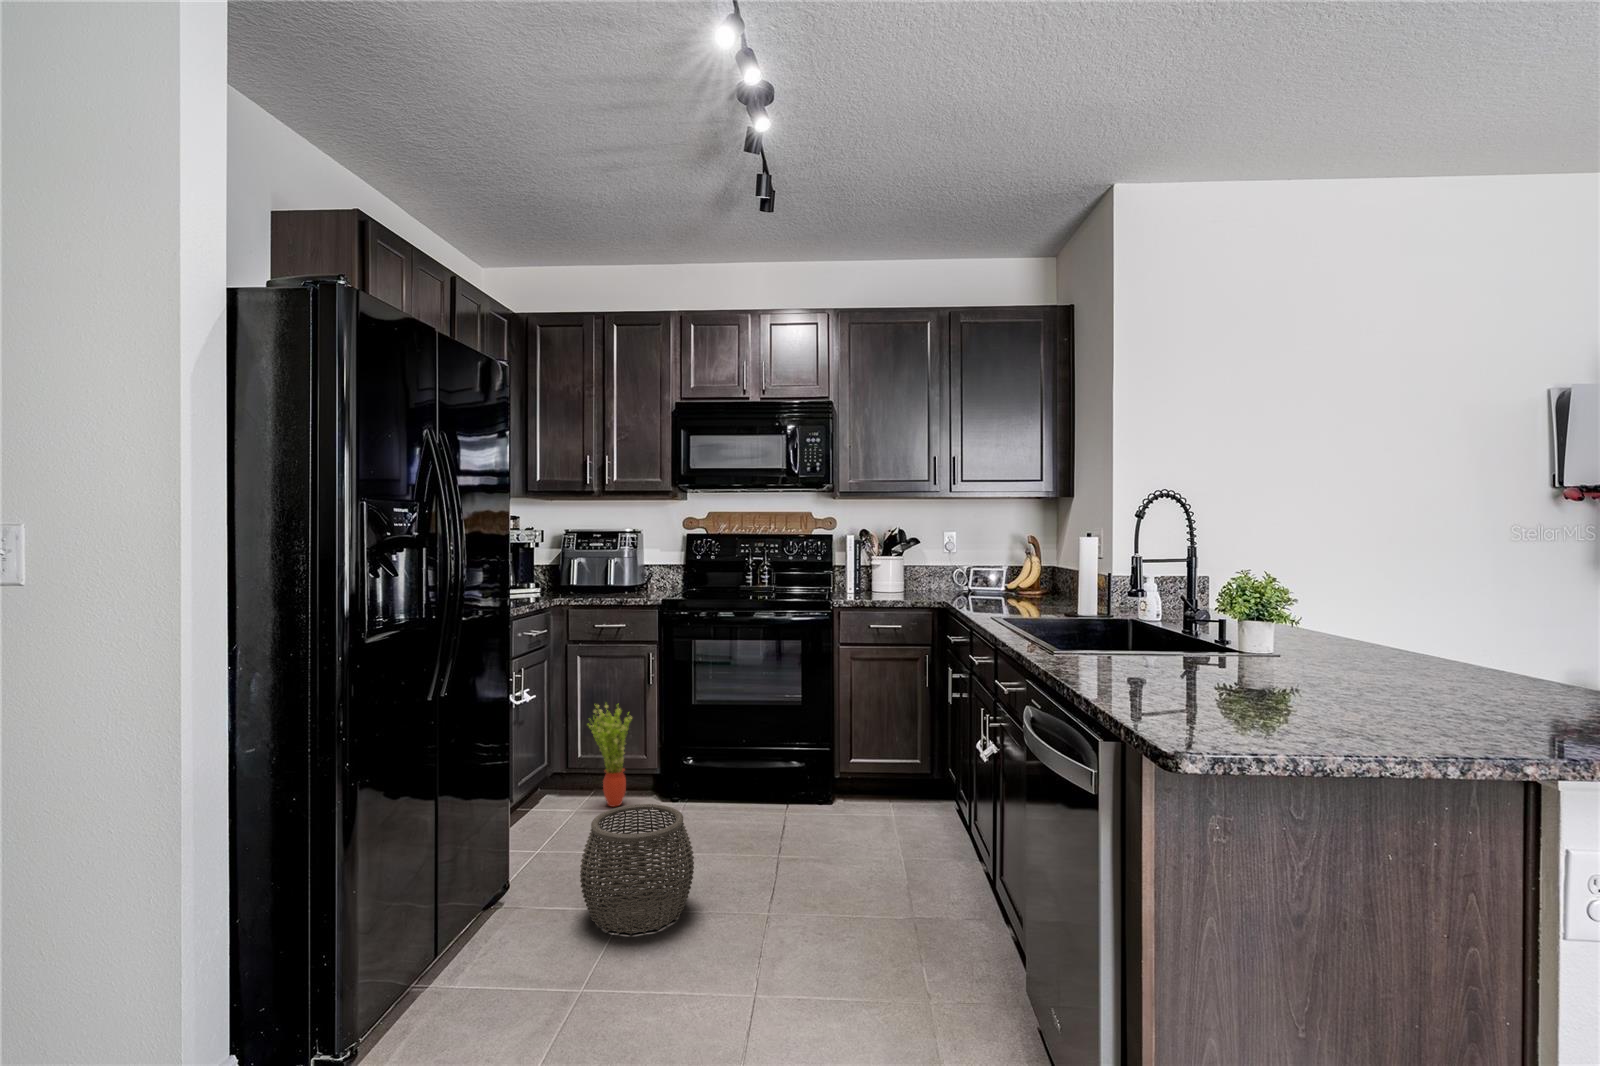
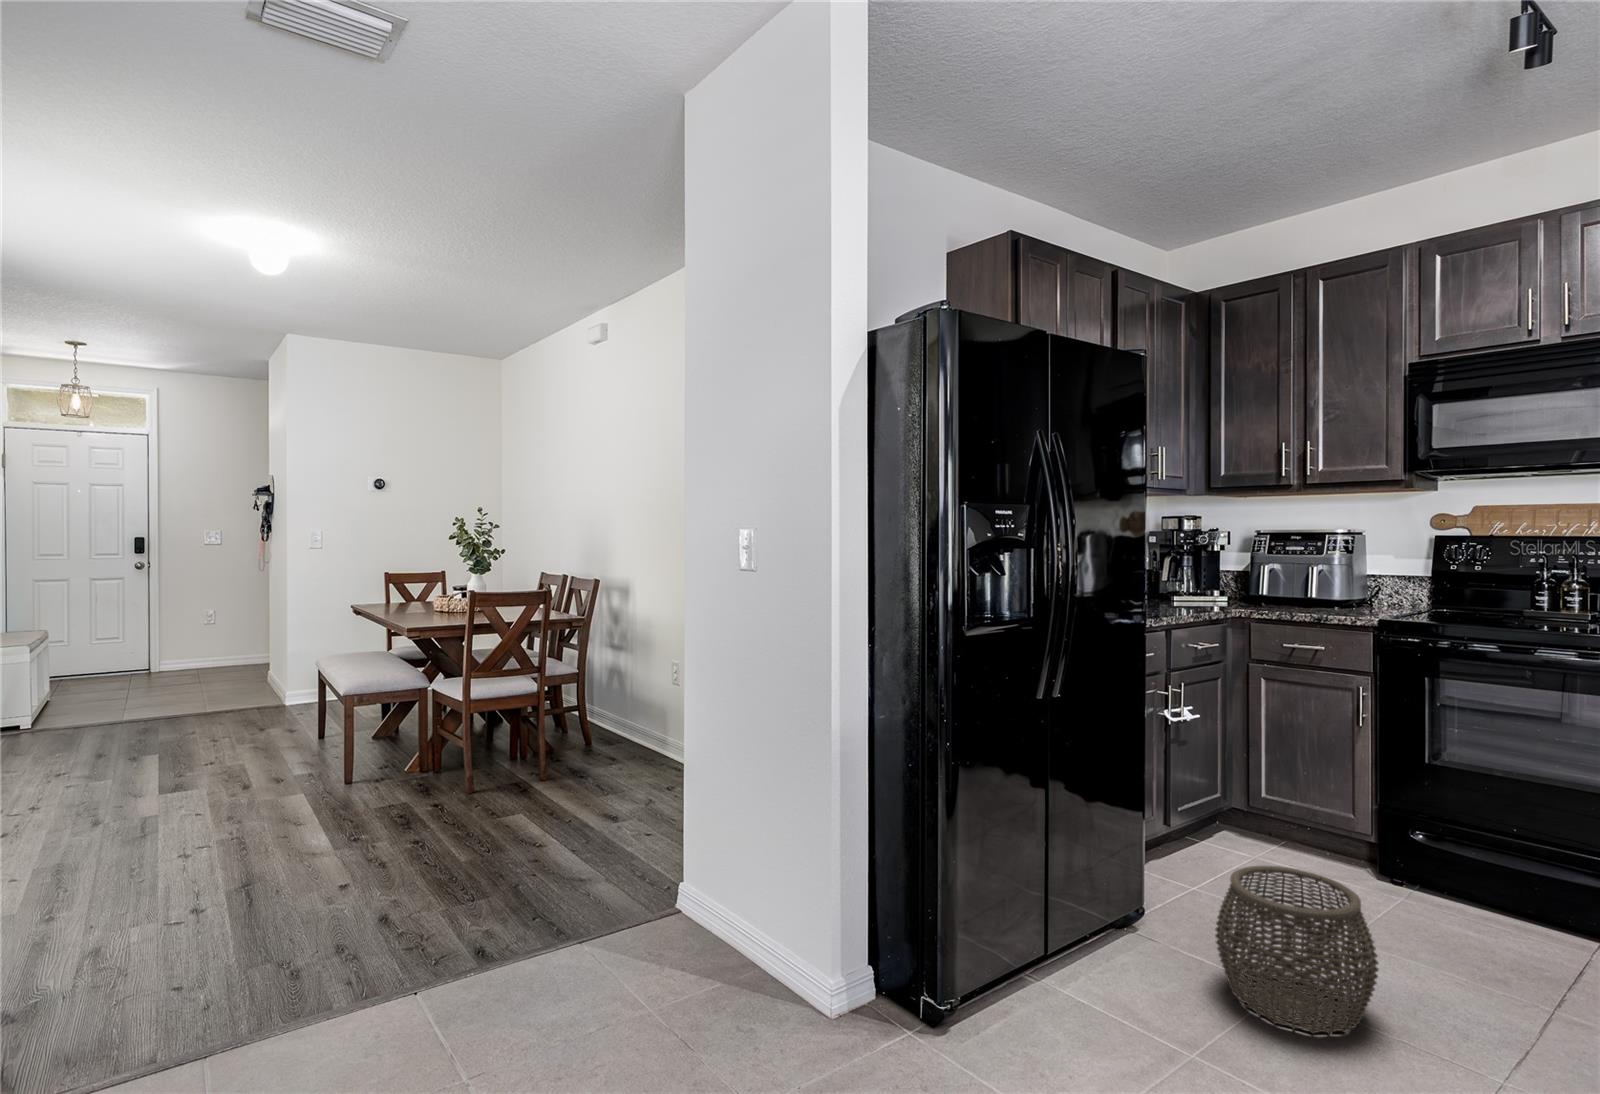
potted plant: present [589,705,632,807] -> none [1268,738,1331,868]

